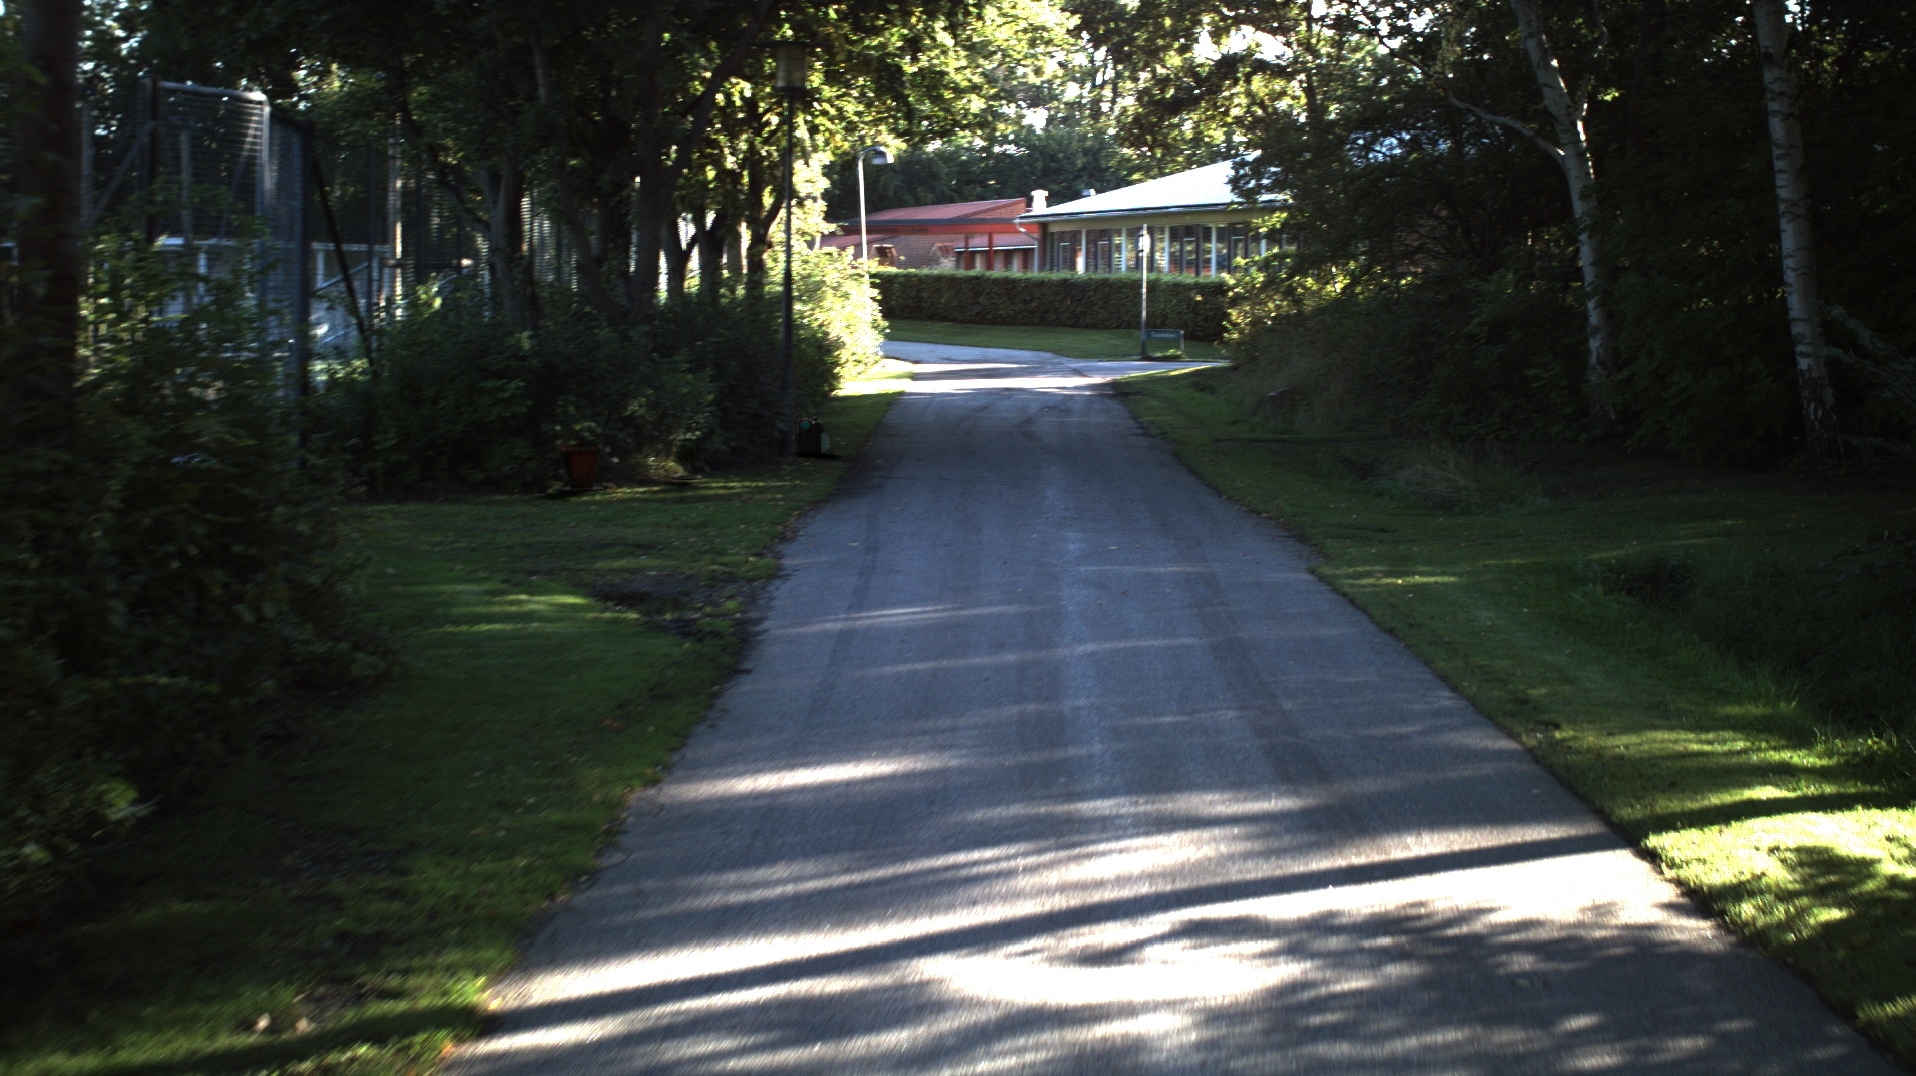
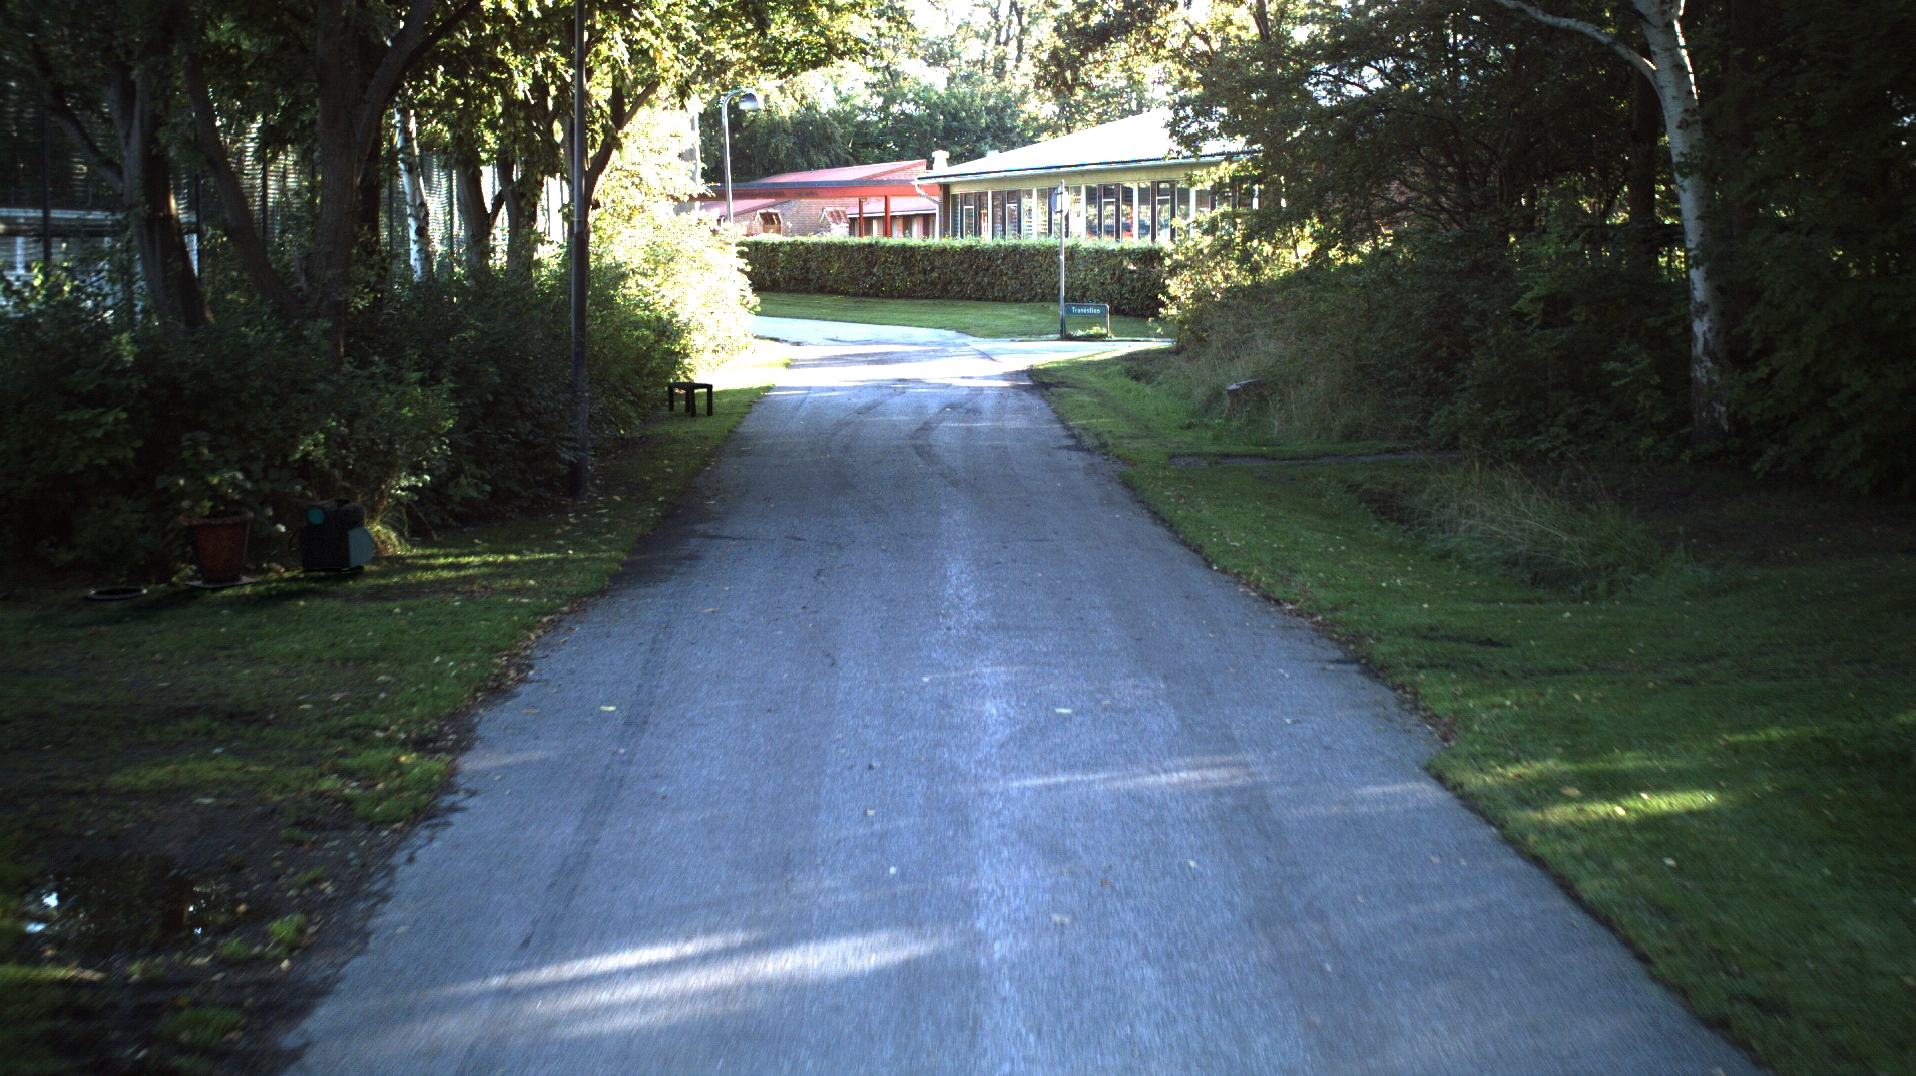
bench: none [819,385,856,412] -> present [667,381,713,417]
backpack: present [793,416,830,455] -> present [288,497,374,571]
potted tree: present [672,431,701,479] -> present [89,510,147,599]

